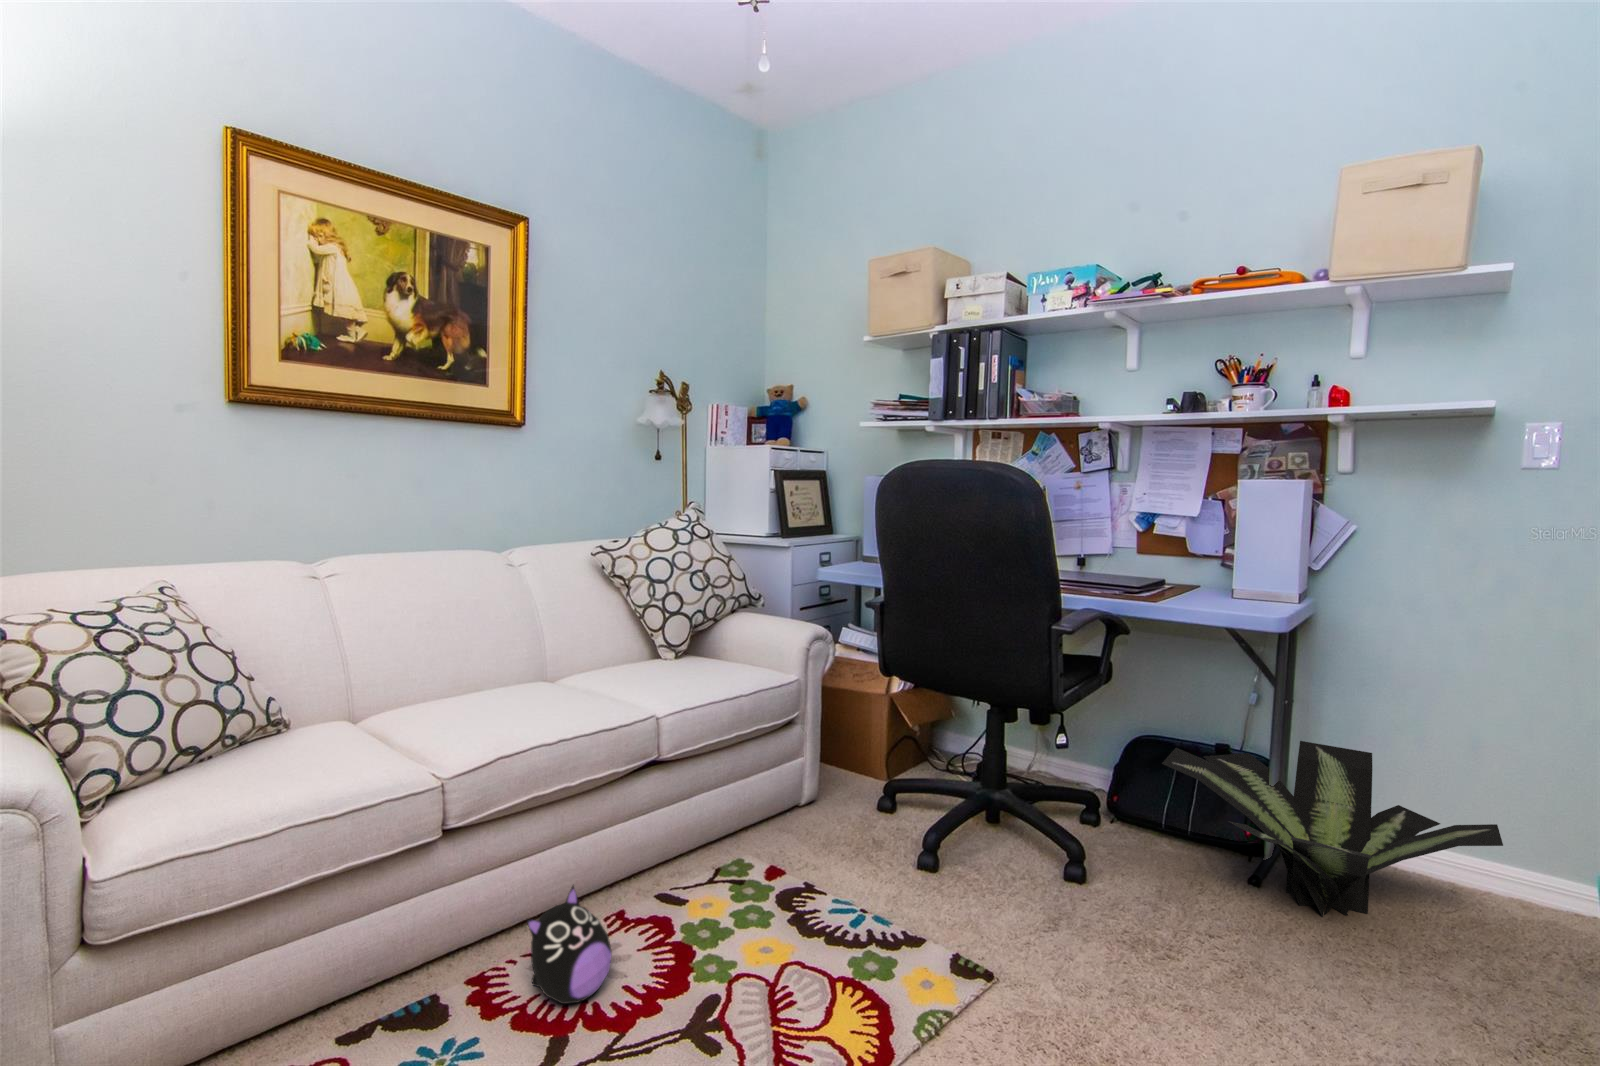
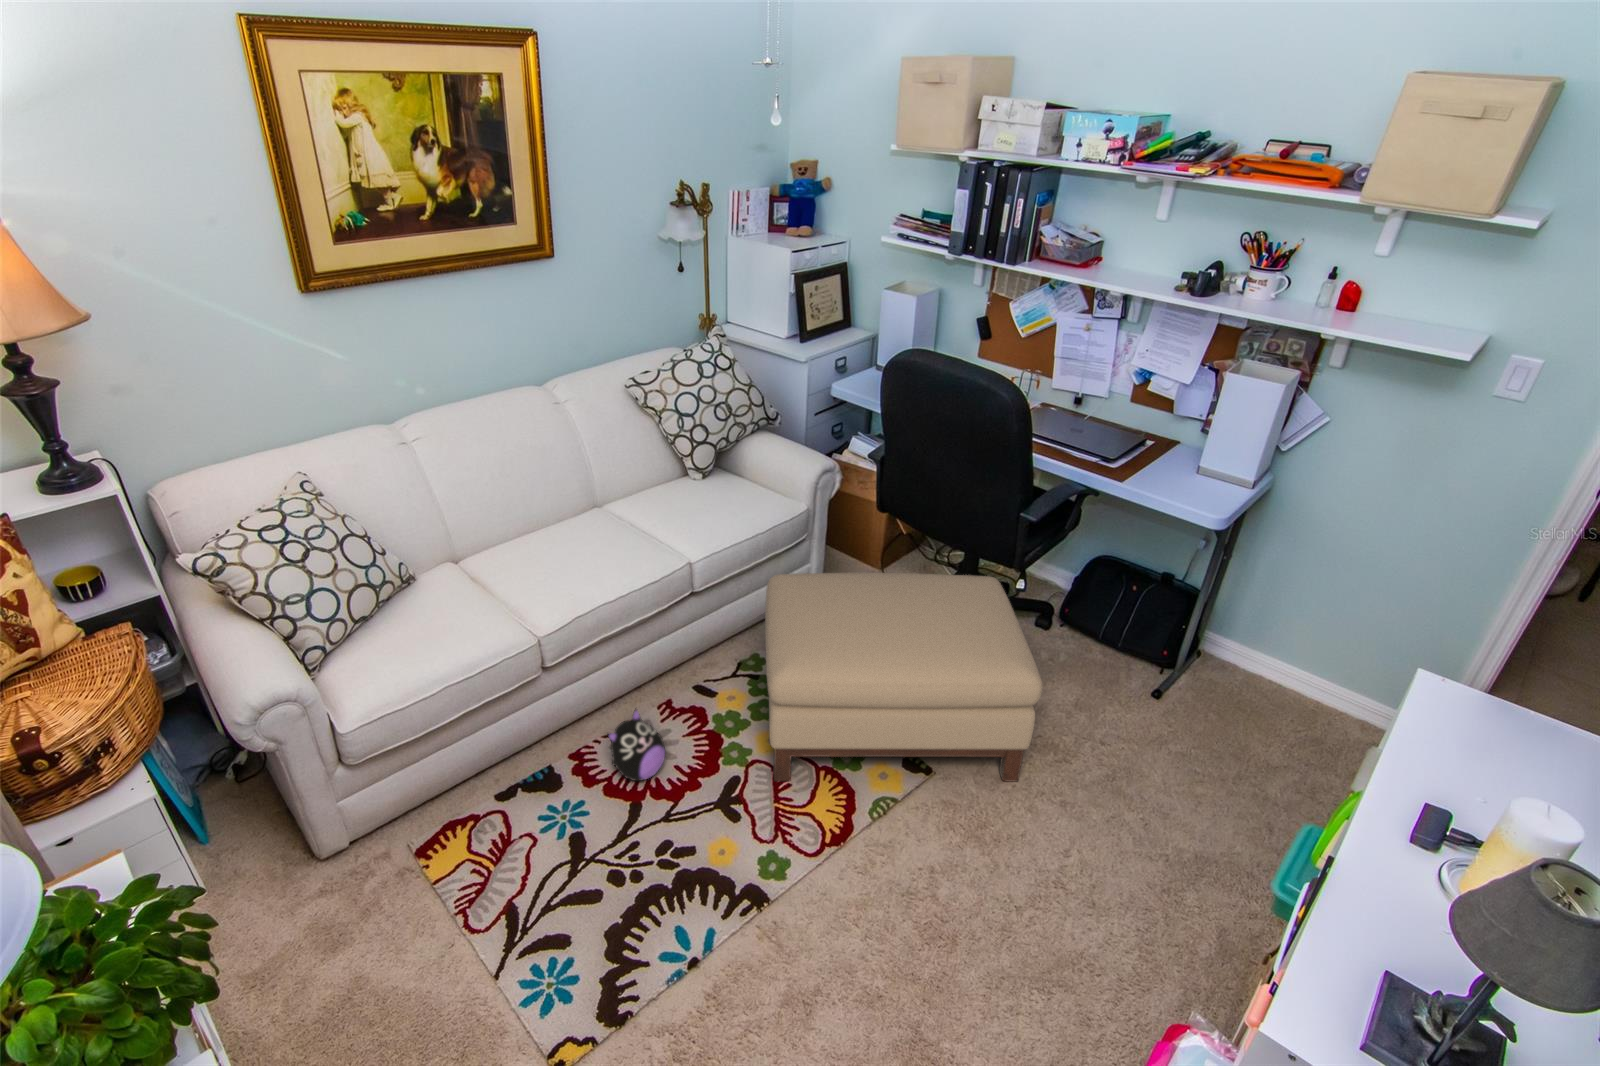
ottoman: none [753,726,1139,999] -> present [765,573,1043,782]
potted plant: present [1162,741,1503,916] -> none [1098,579,1340,726]

